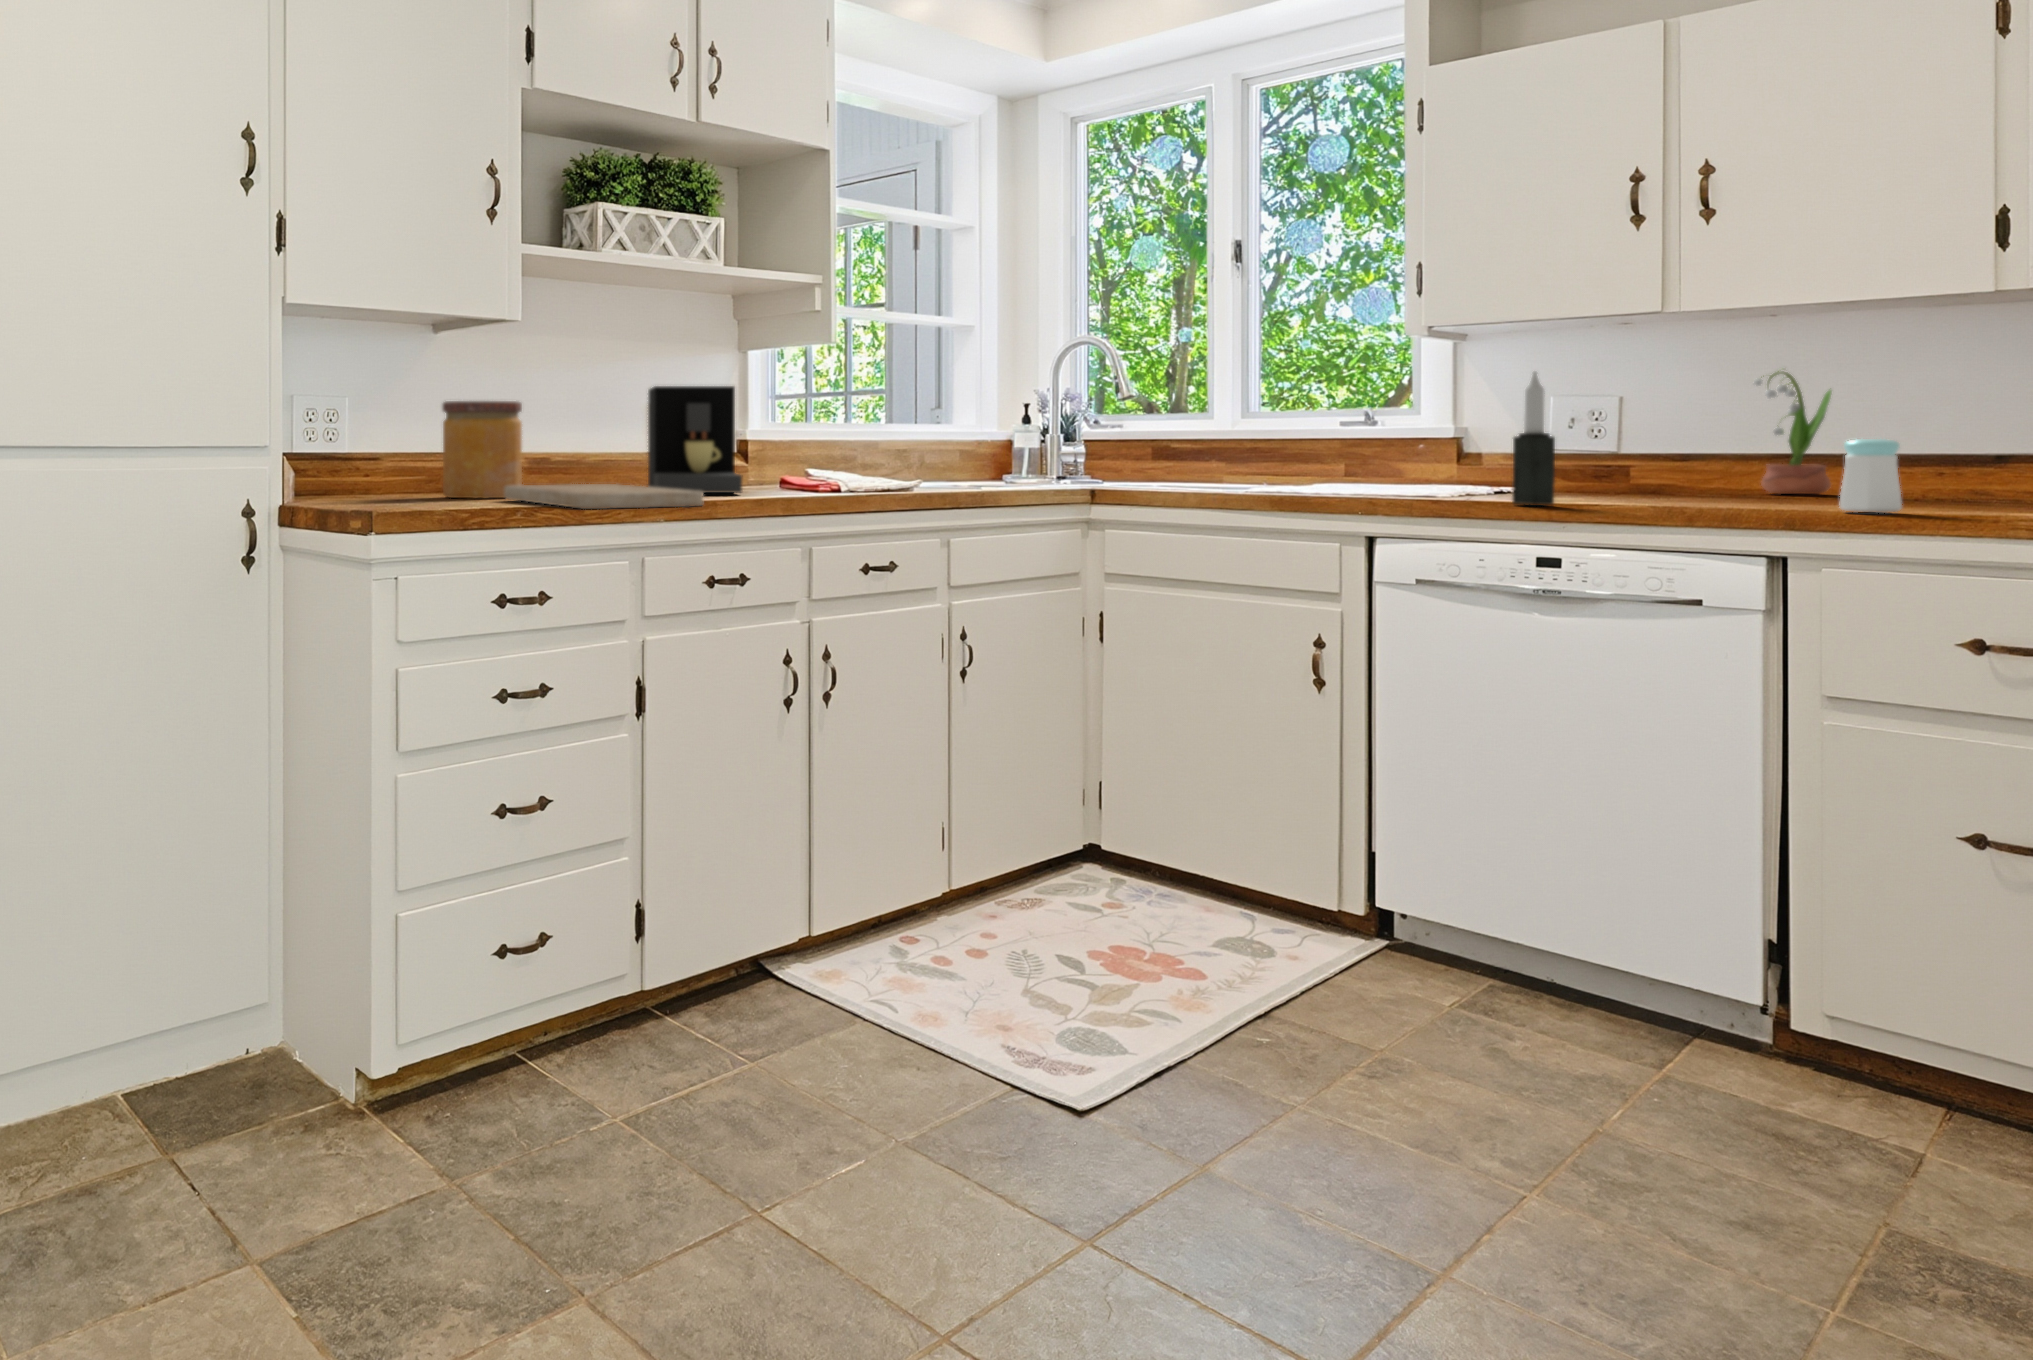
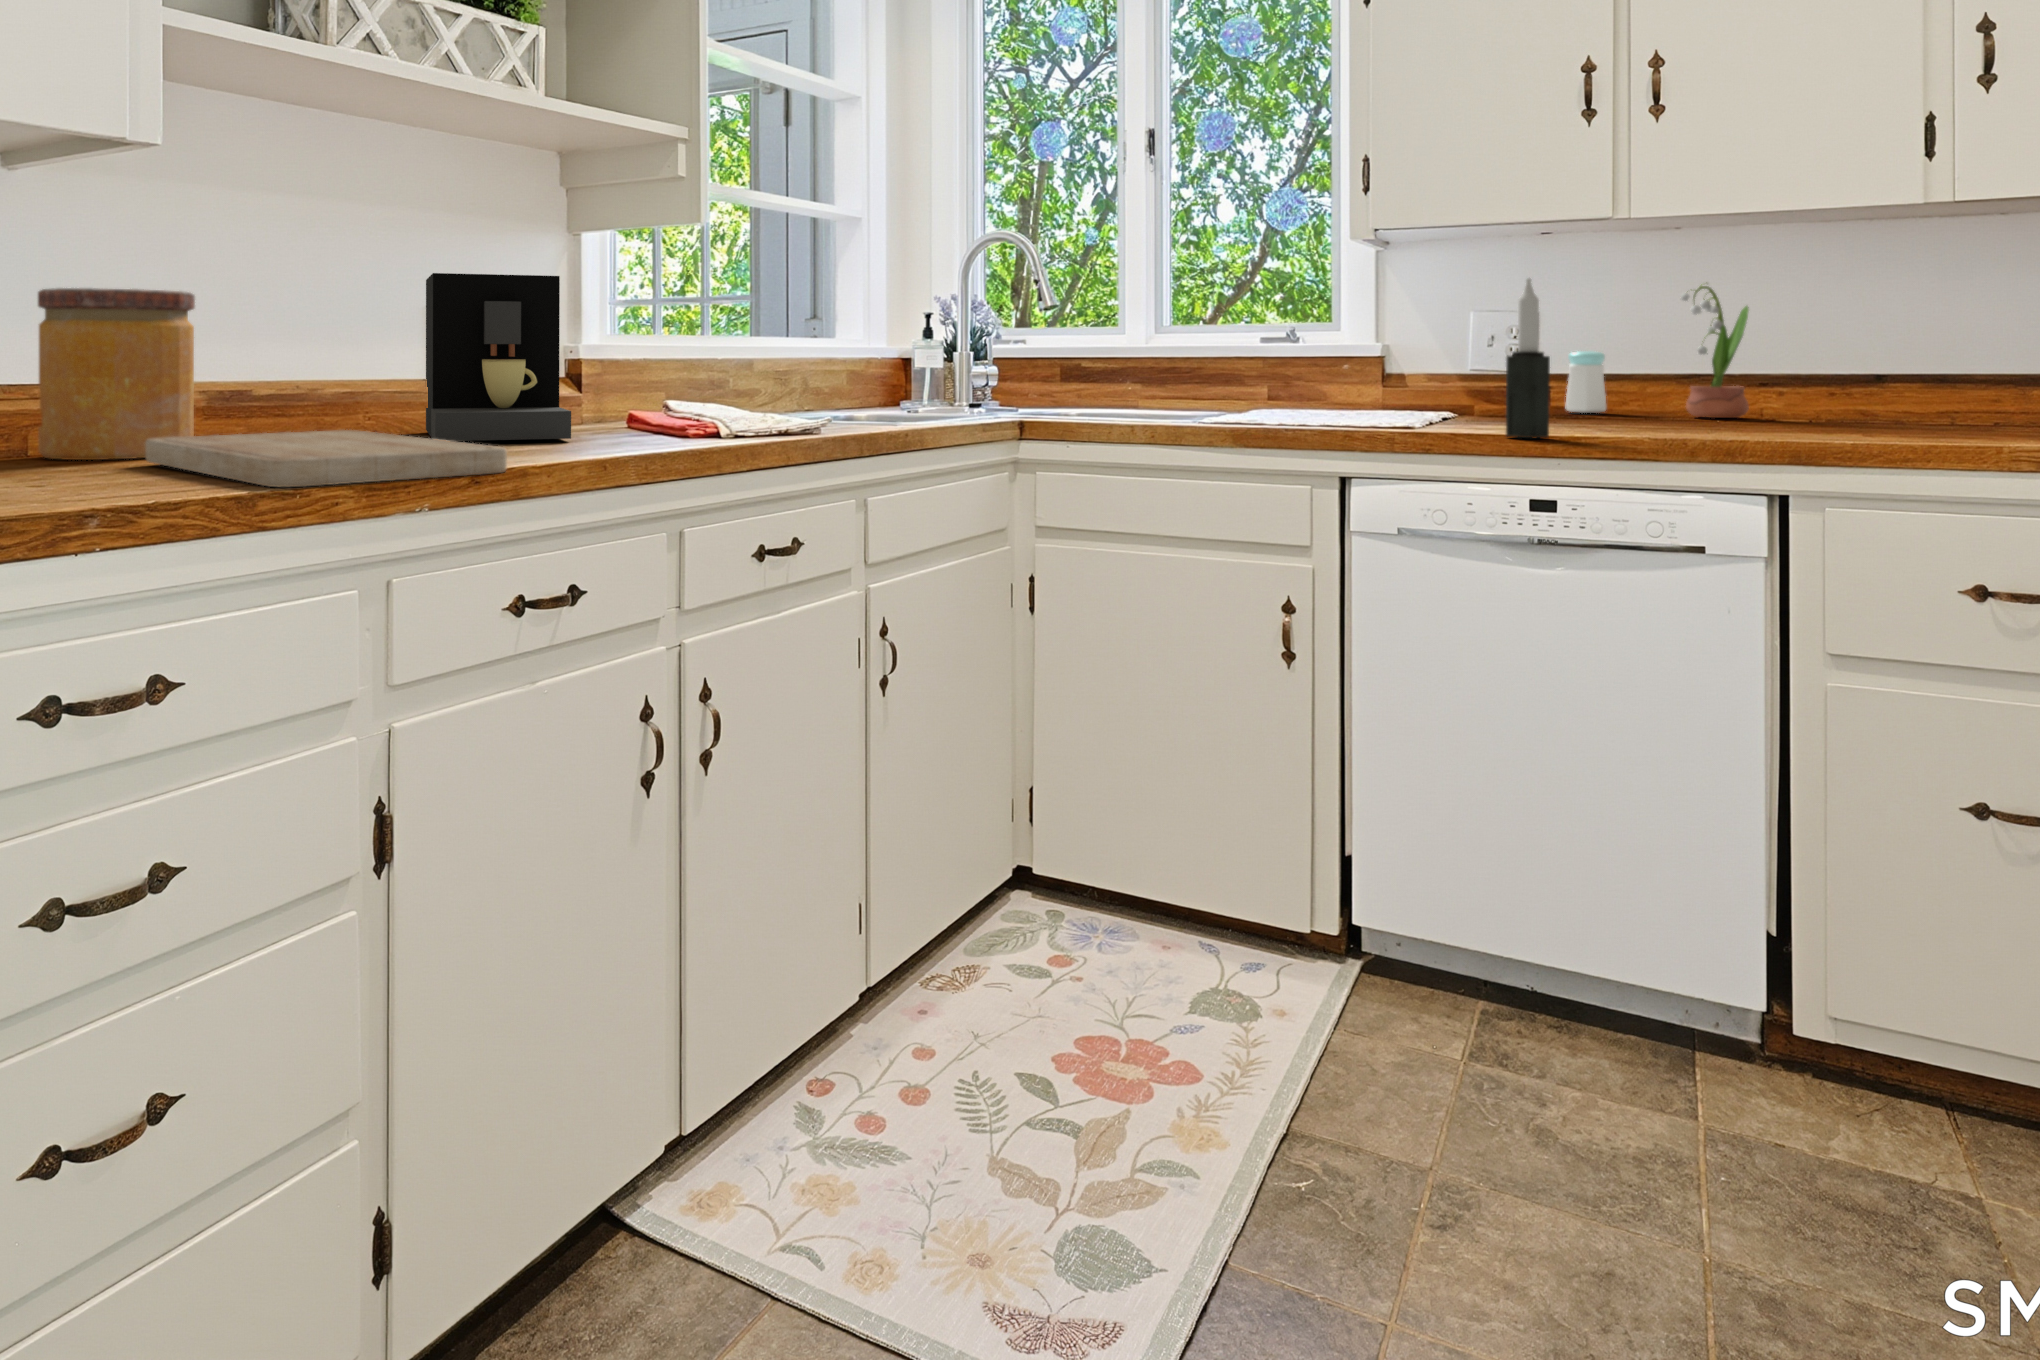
salt shaker: present [1839,439,1902,513] -> present [1566,351,1606,413]

